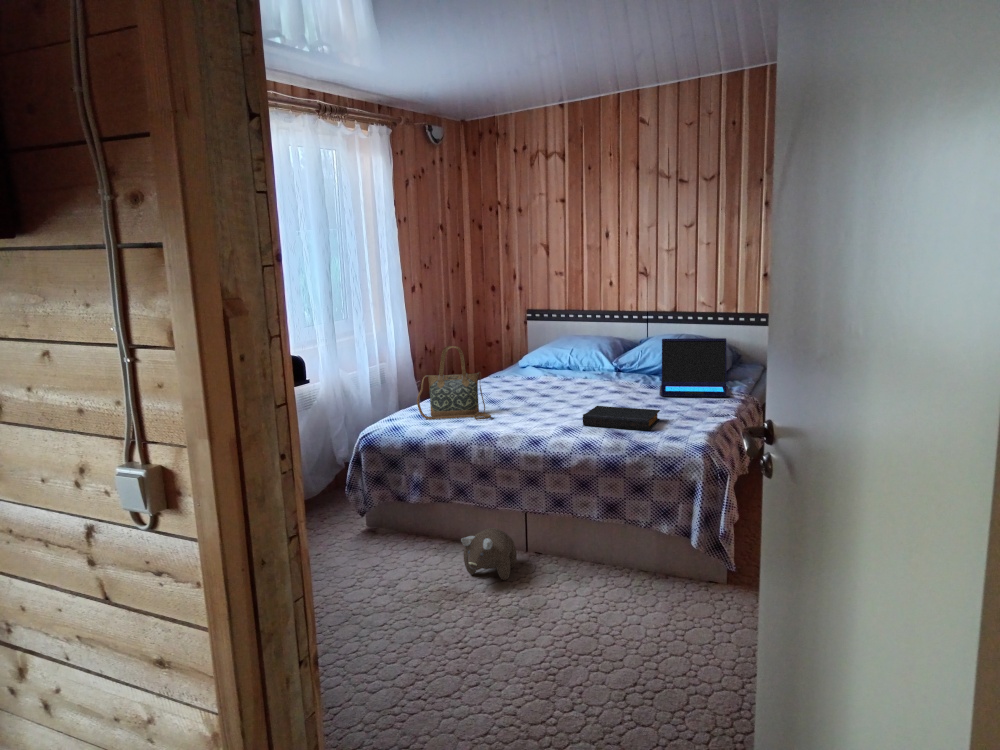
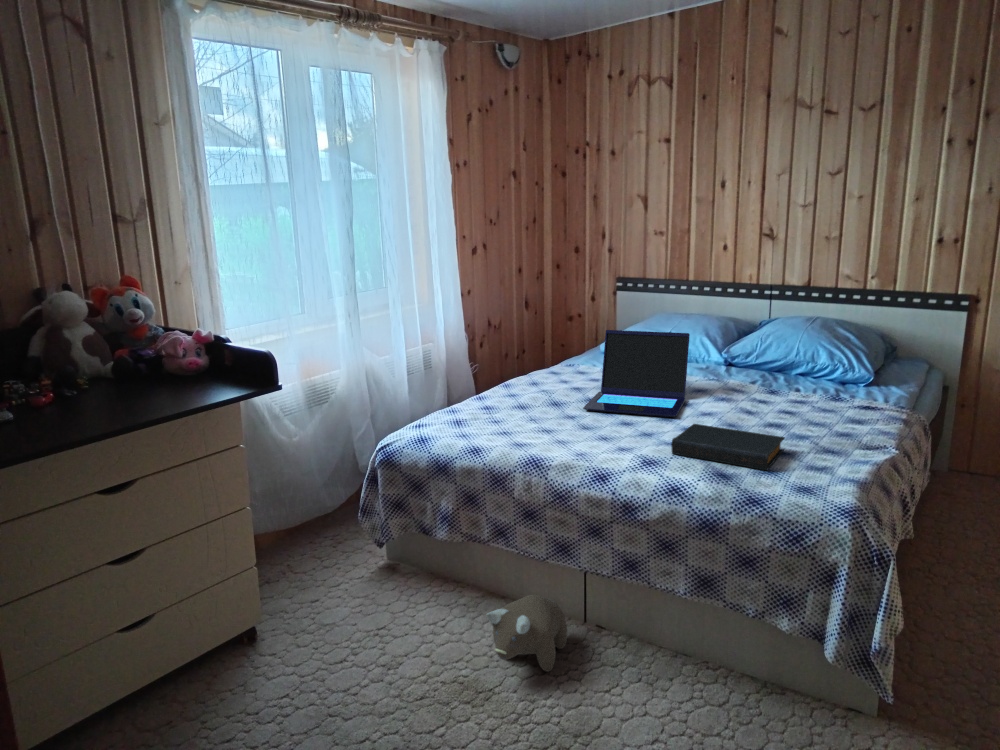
laptop: present [659,338,731,397] -> present [583,330,690,417]
handbag: present [417,346,491,419] -> none [452,333,548,434]

